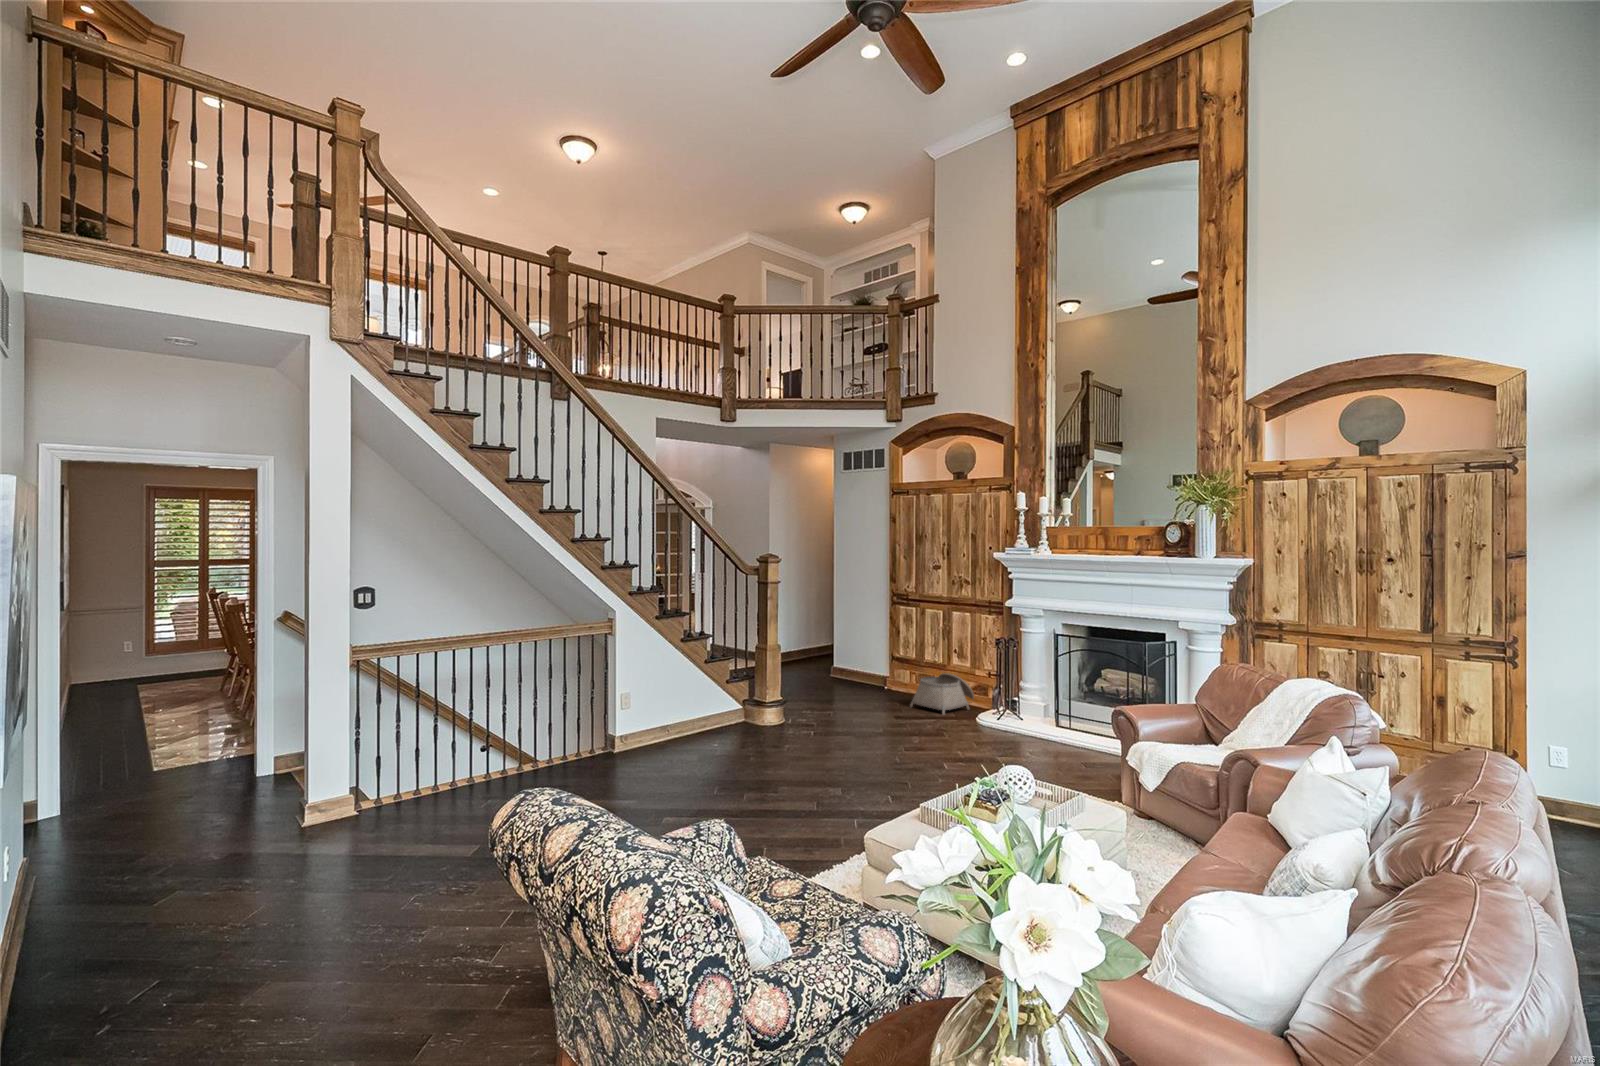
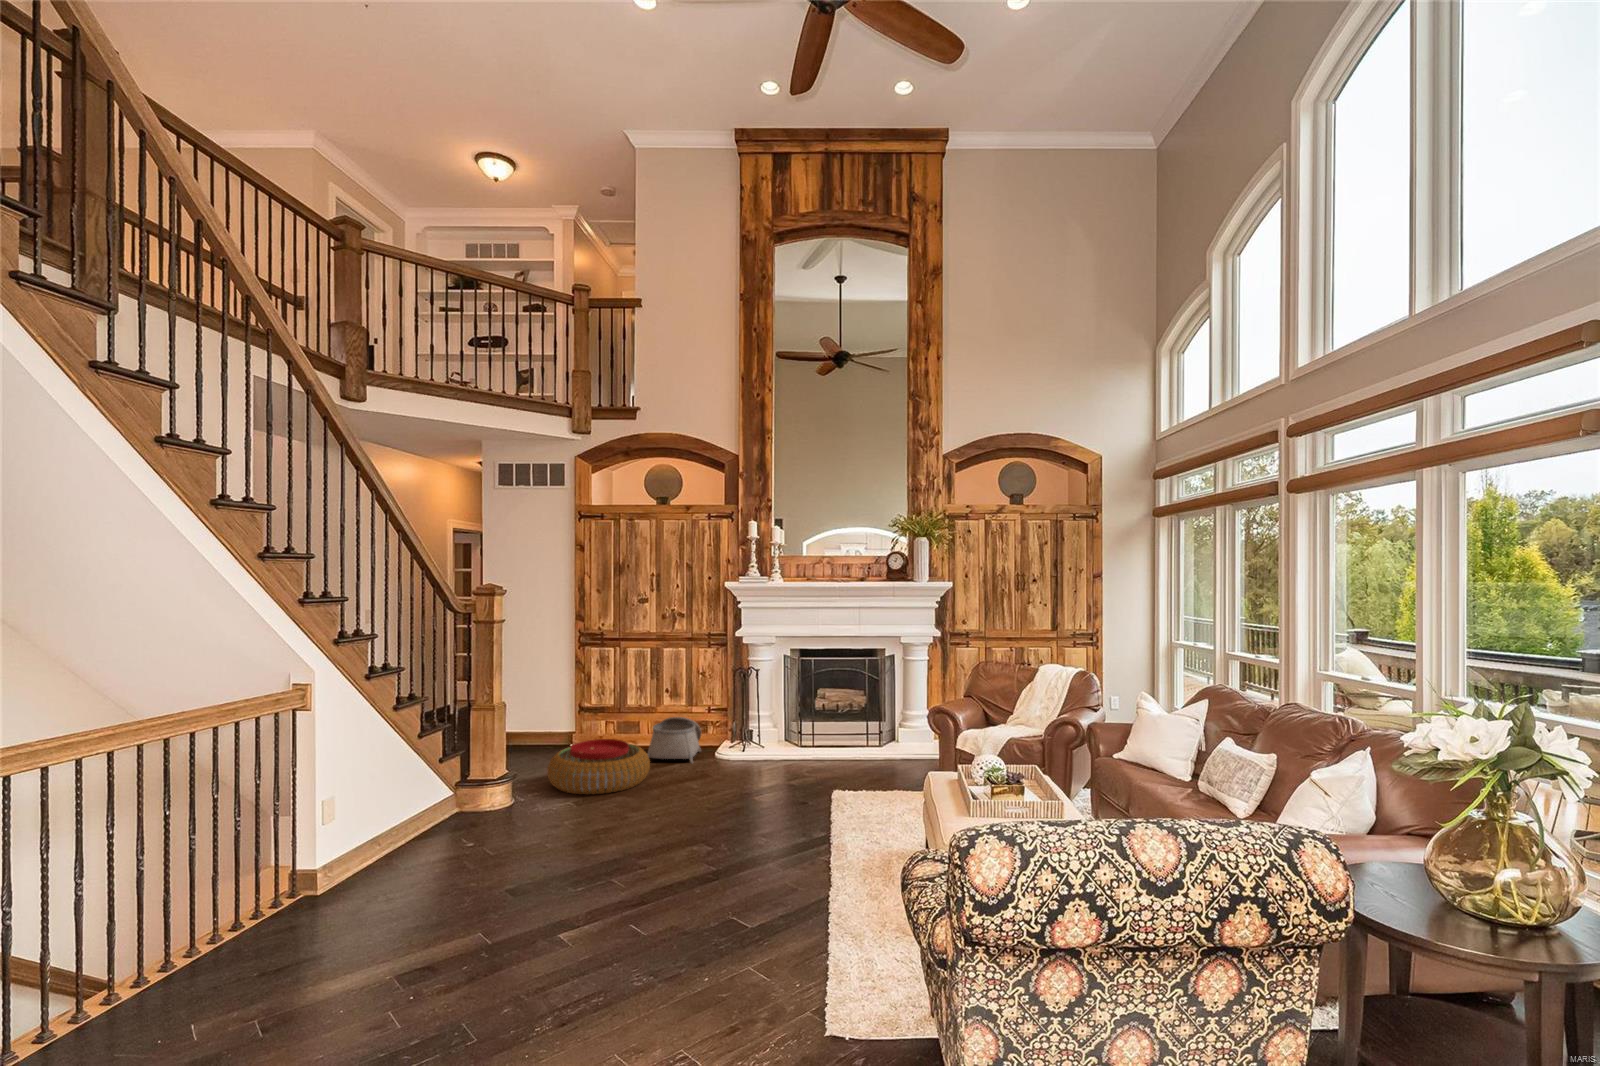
pouf: none [810,676,891,718] -> present [547,739,650,794]

